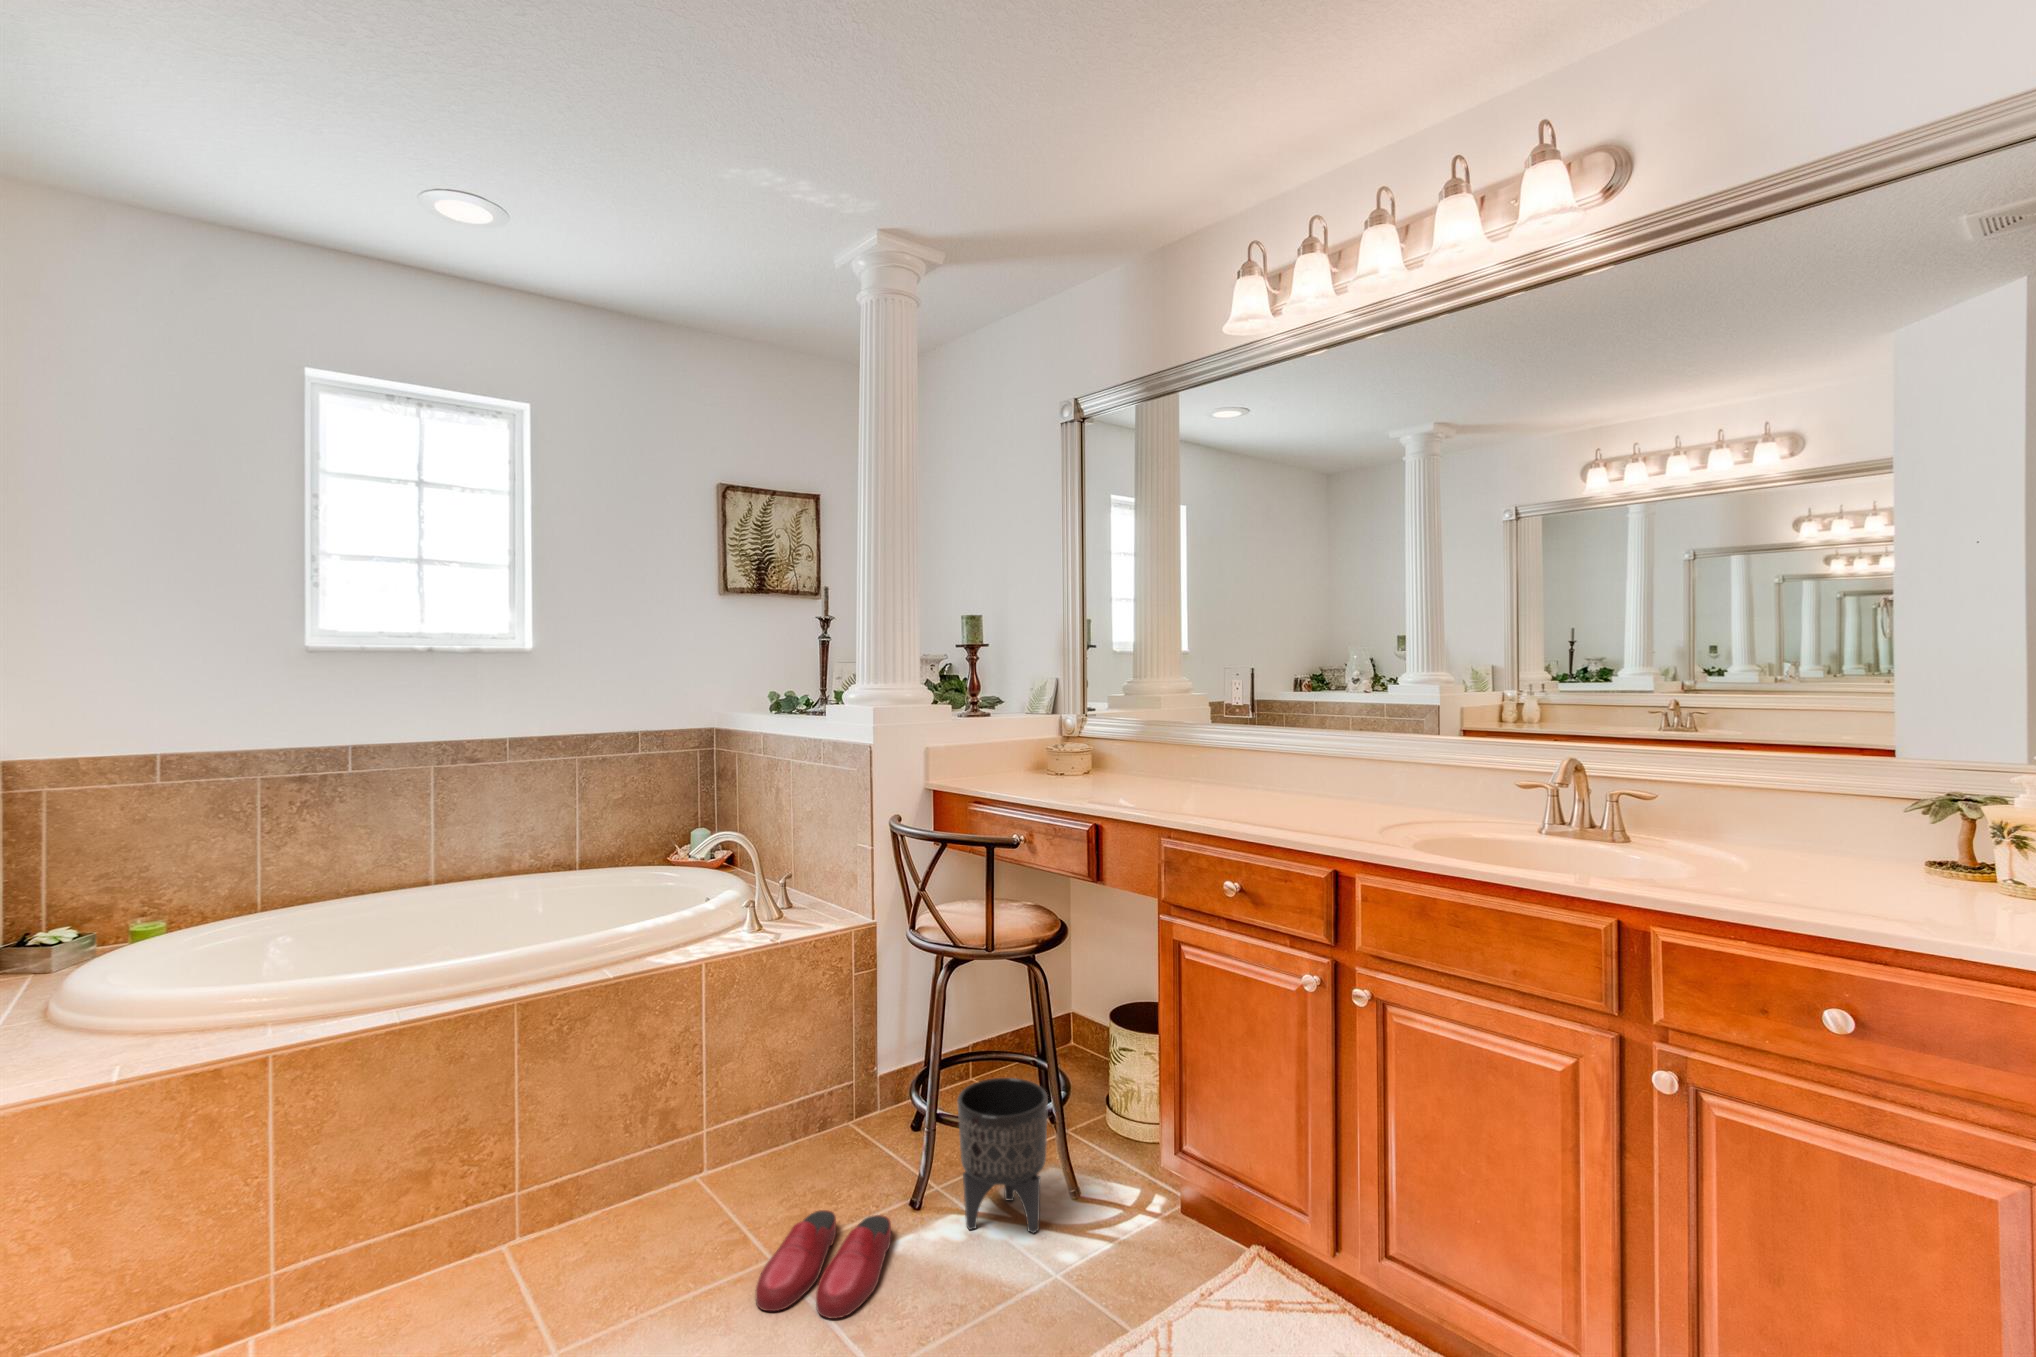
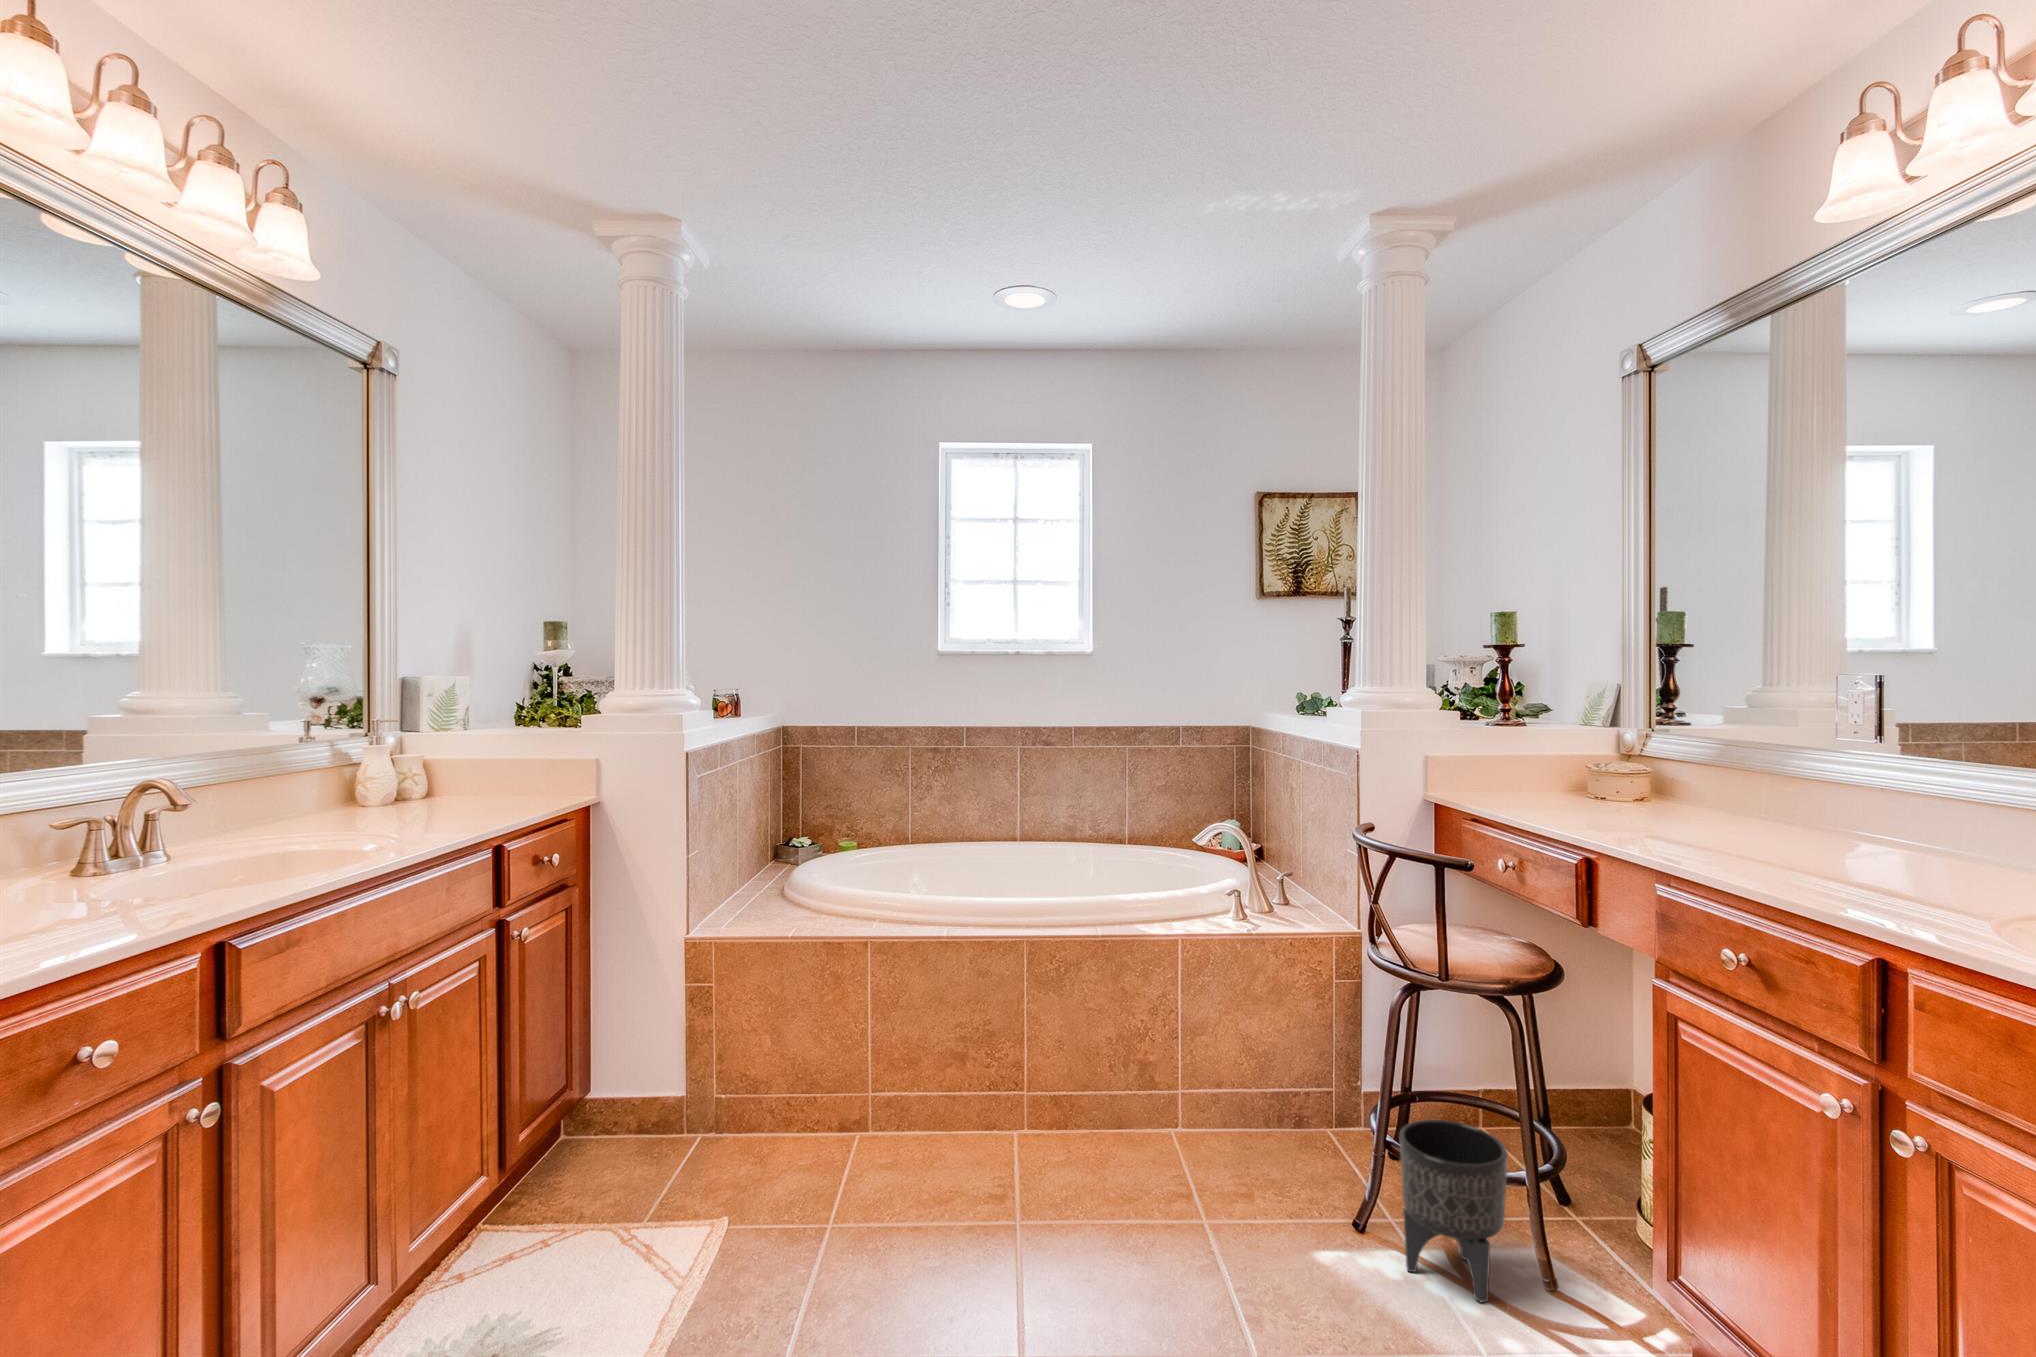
slippers: present [756,1210,891,1318] -> none [1179,1196,1324,1297]

